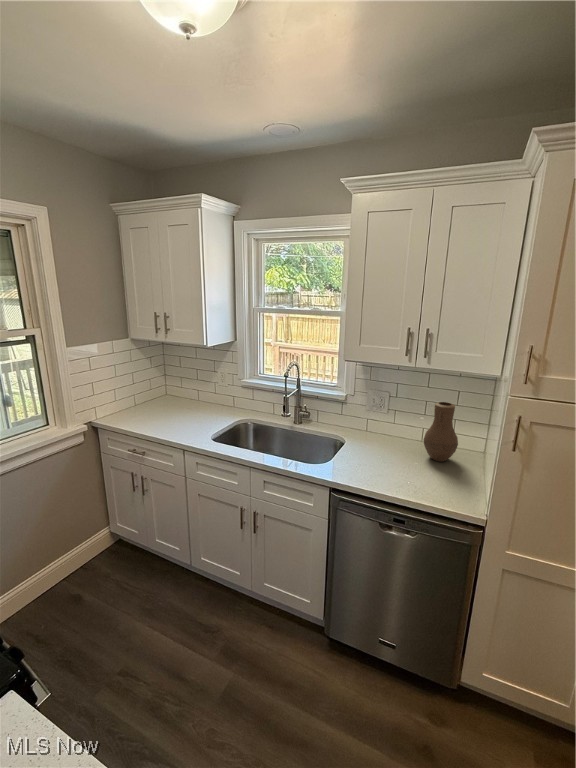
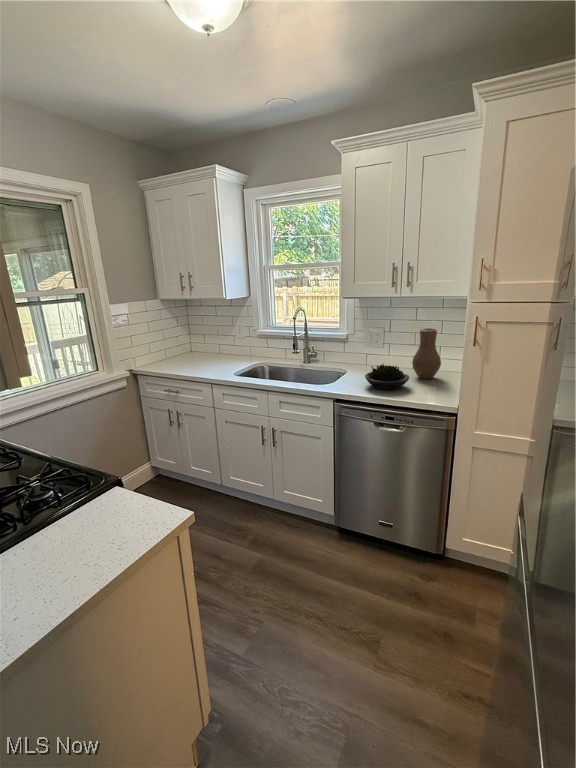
succulent plant: none [369,445,423,480] -> present [365,364,409,390]

